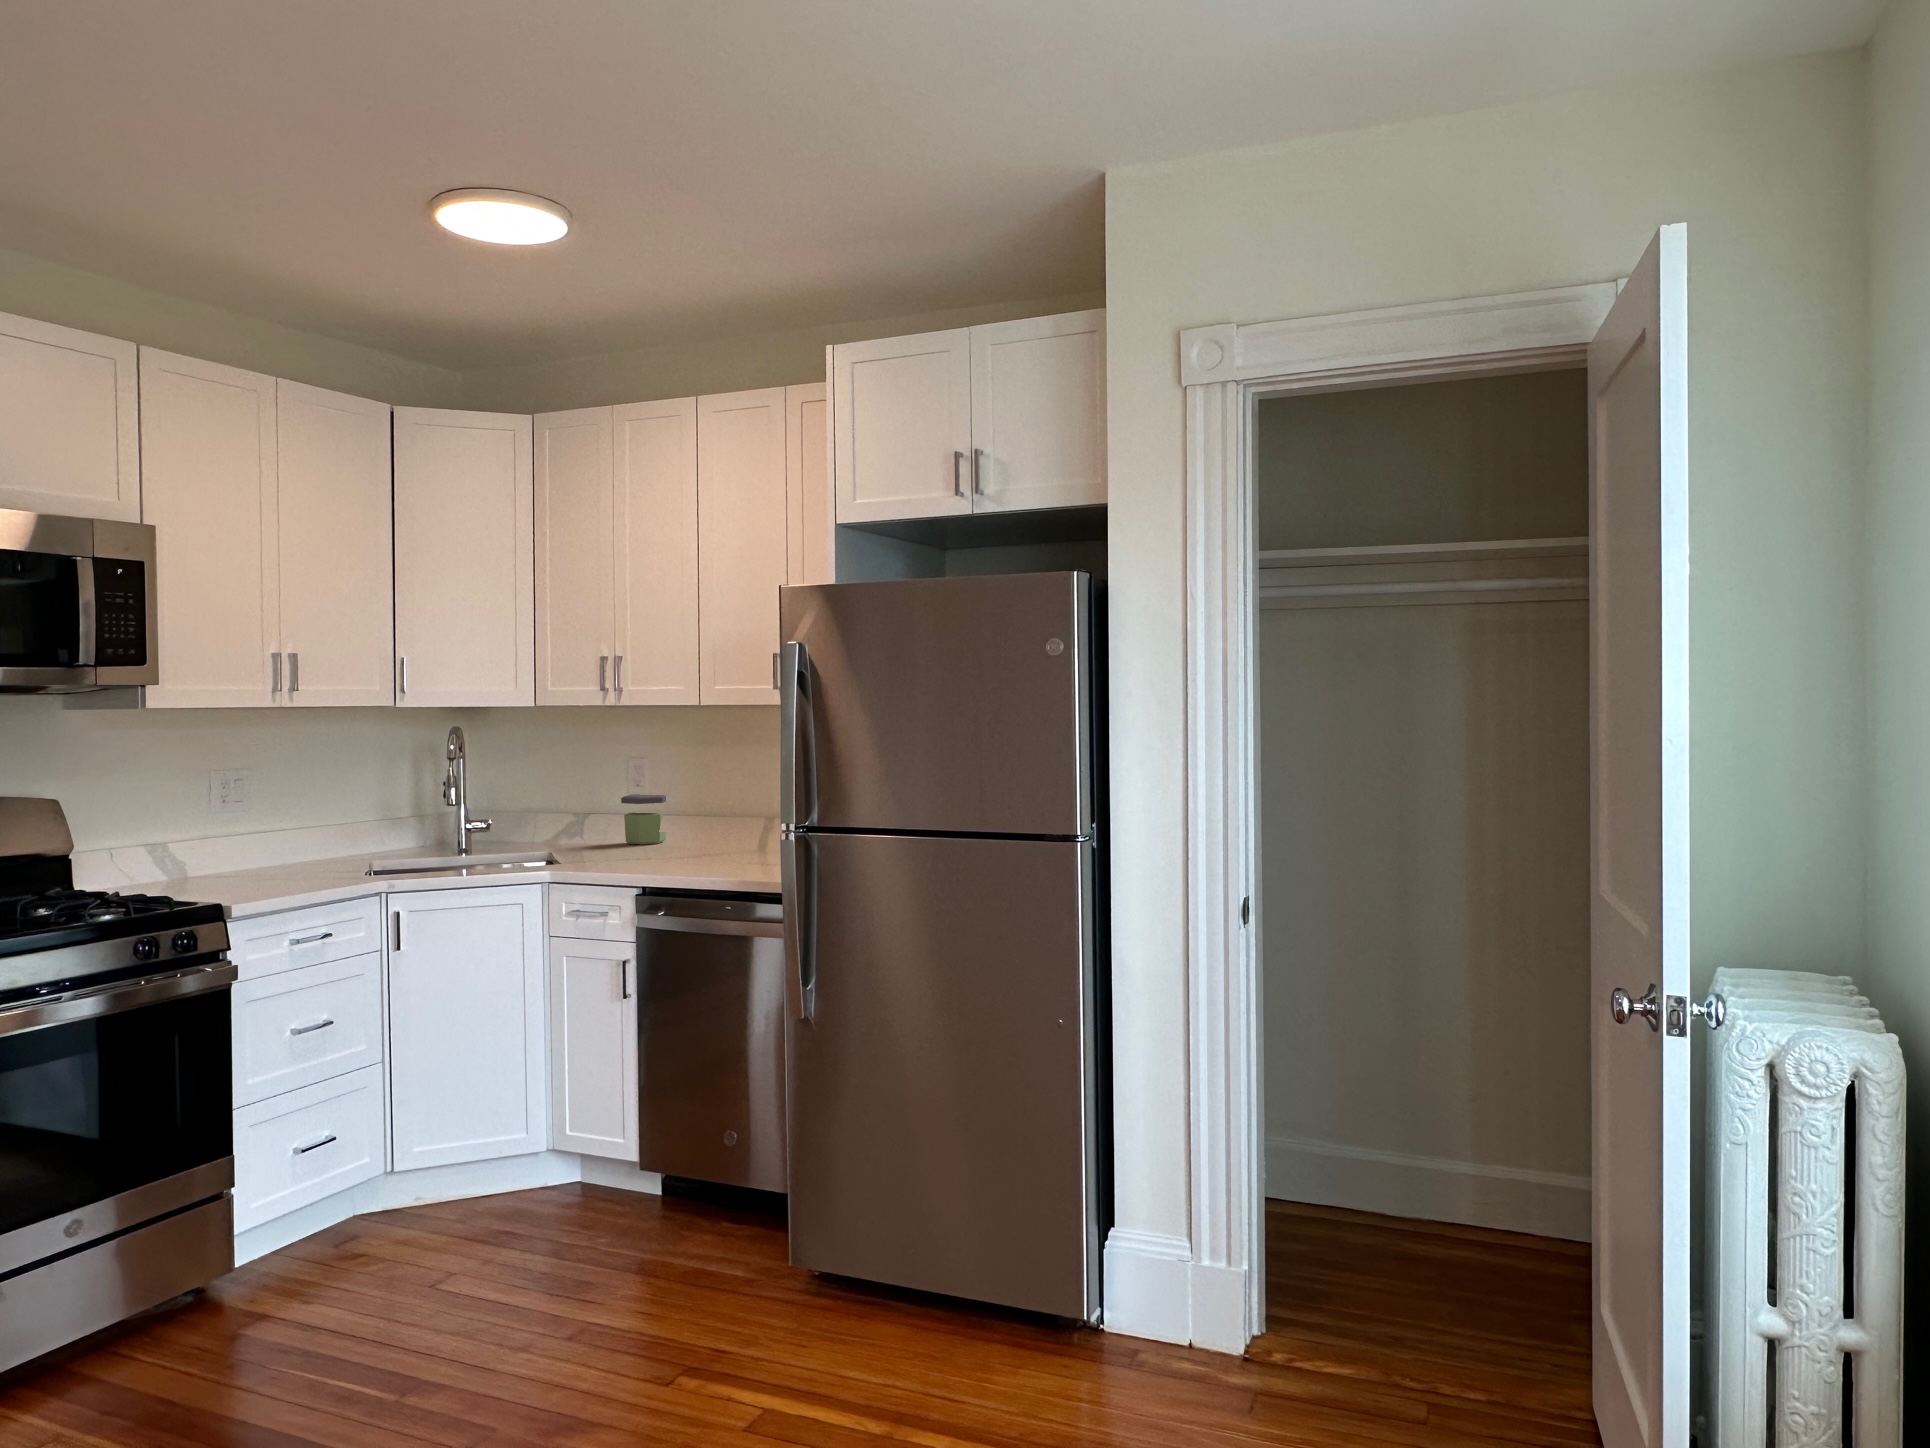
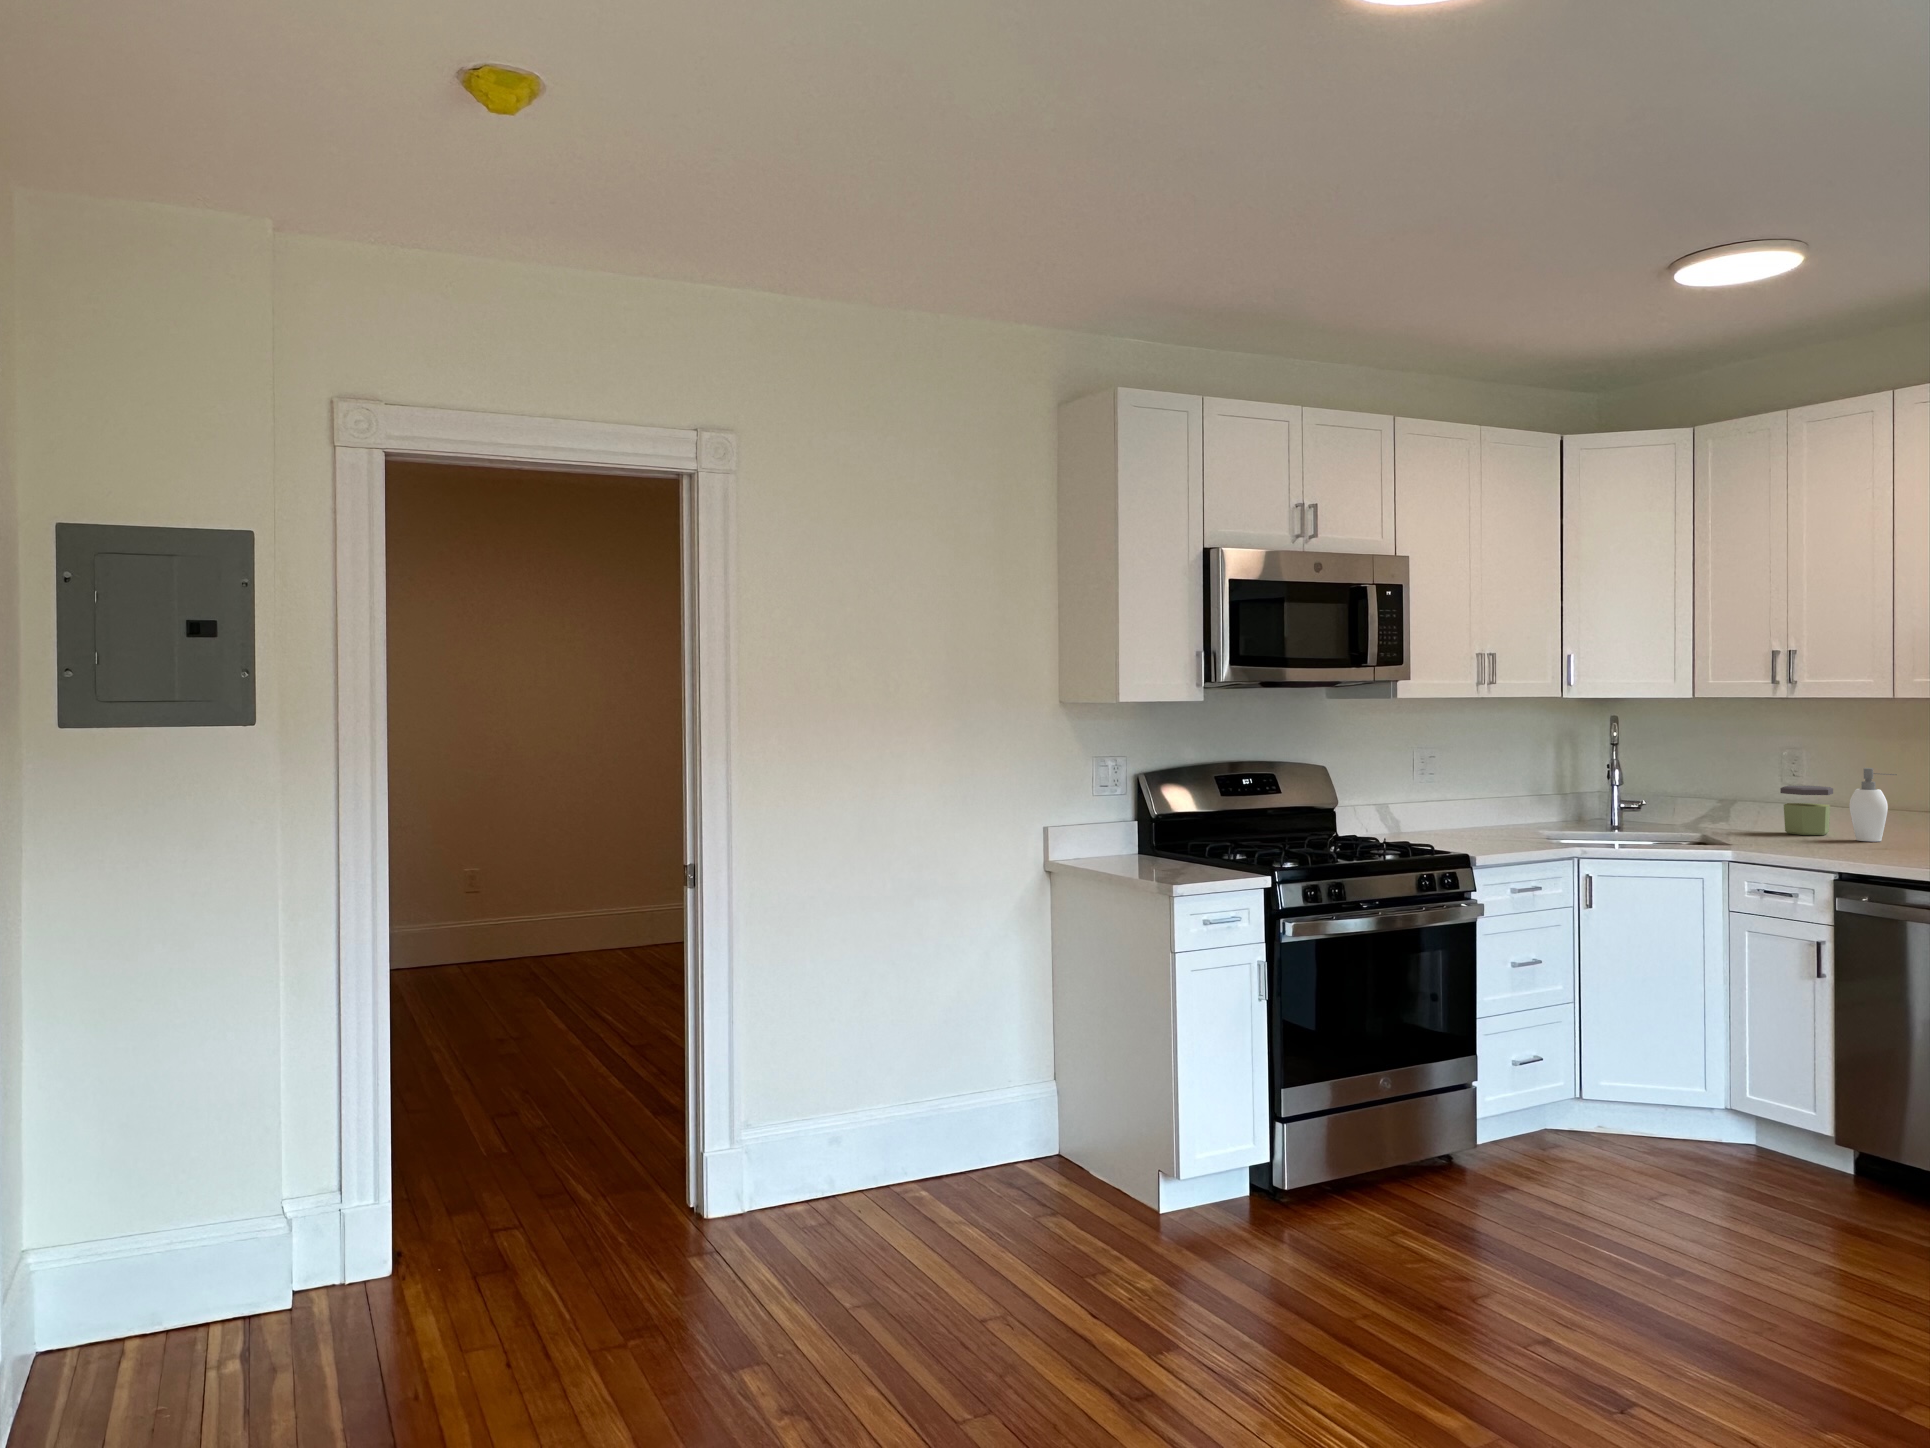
soap dispenser: none [676,774,715,847] -> present [1849,768,1897,842]

